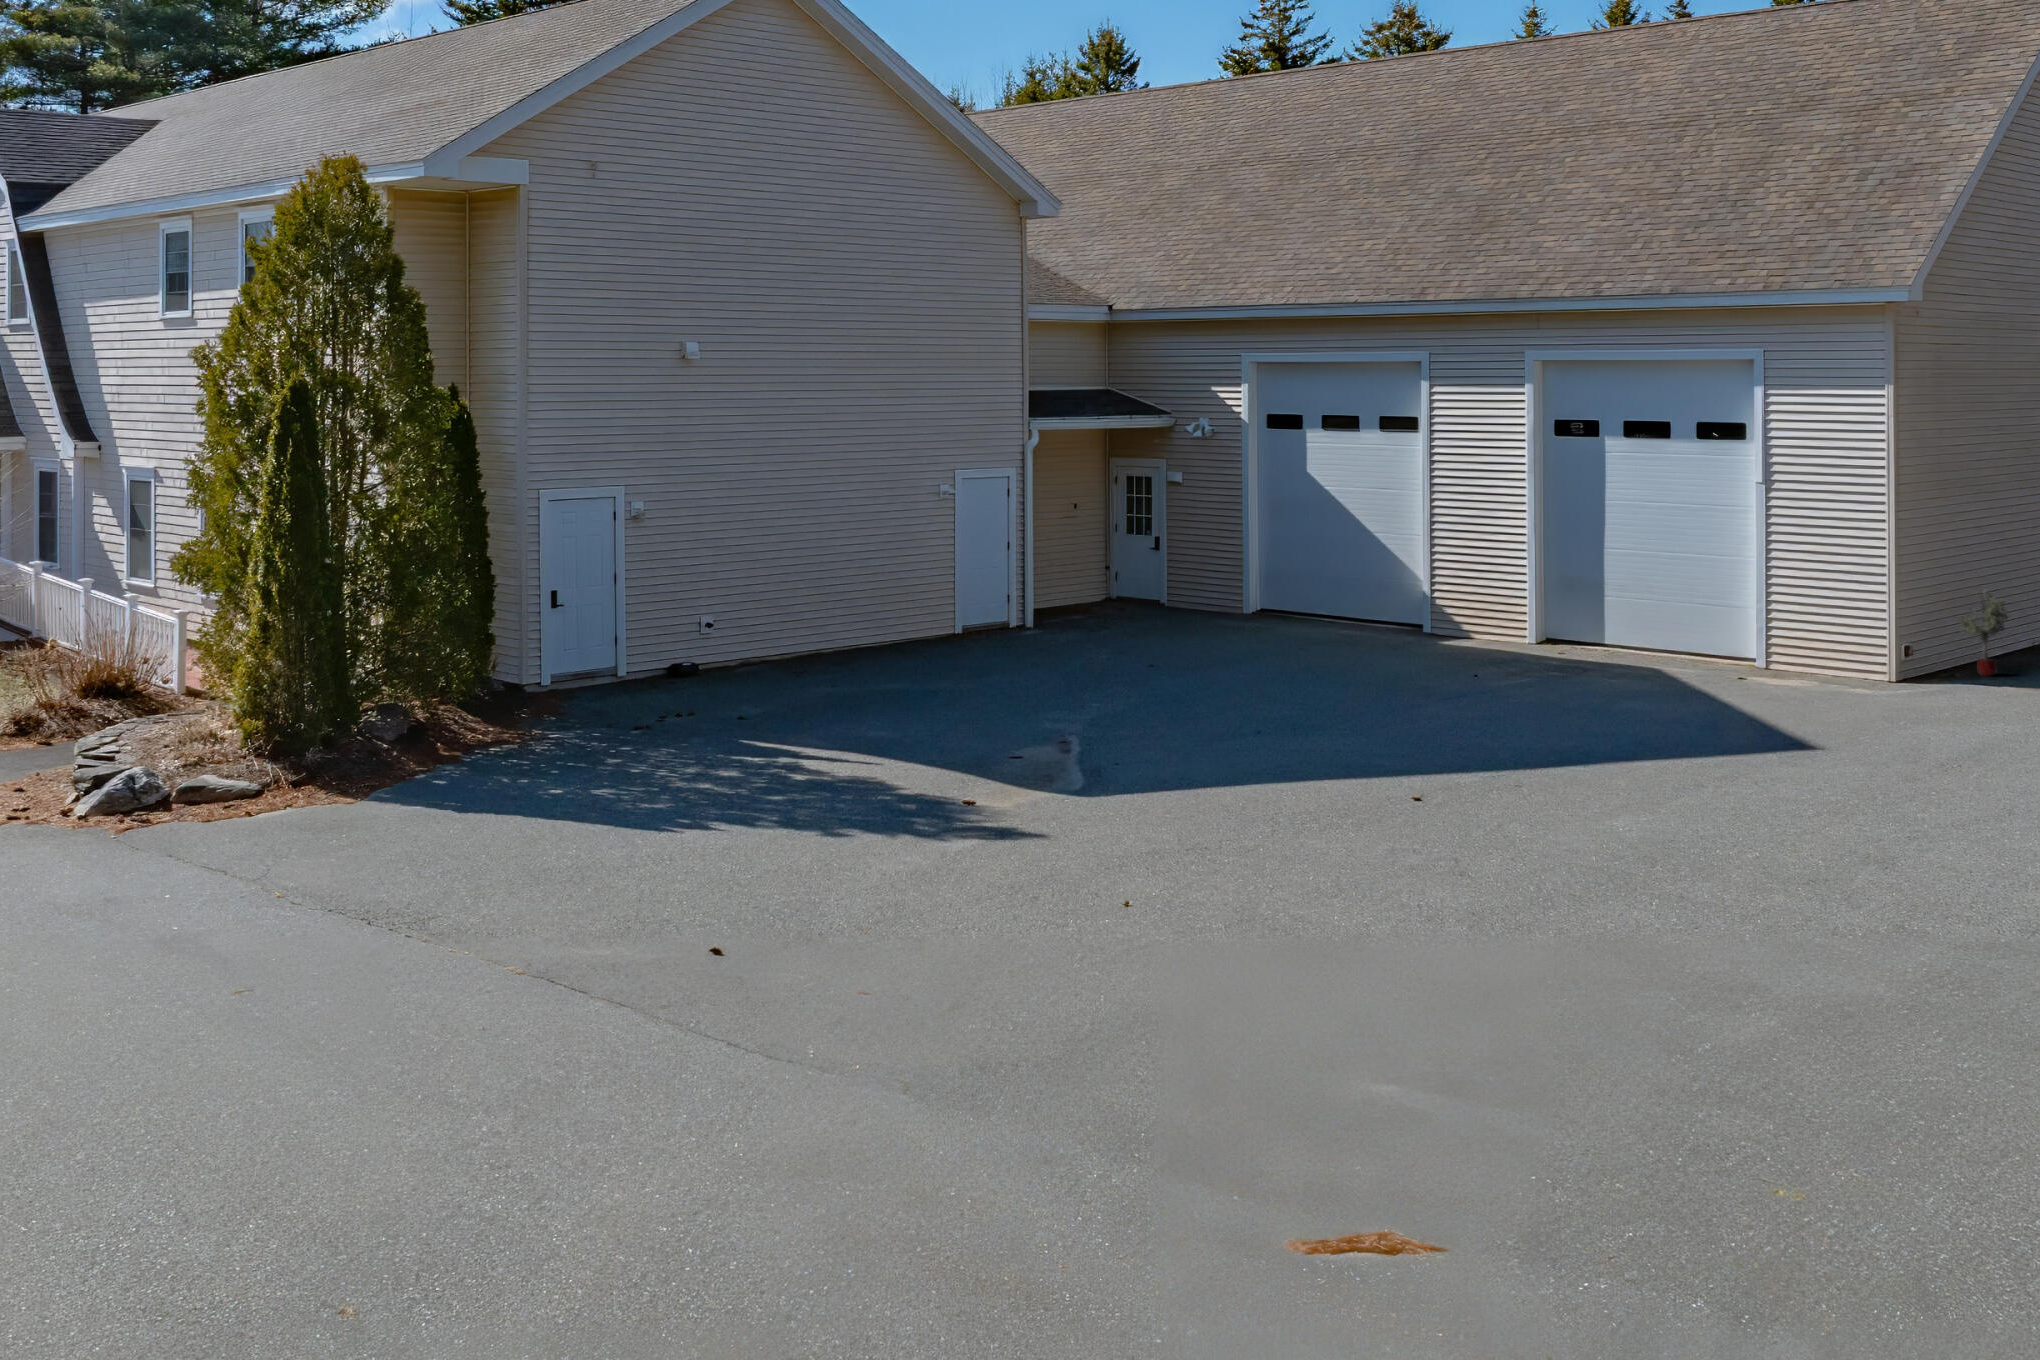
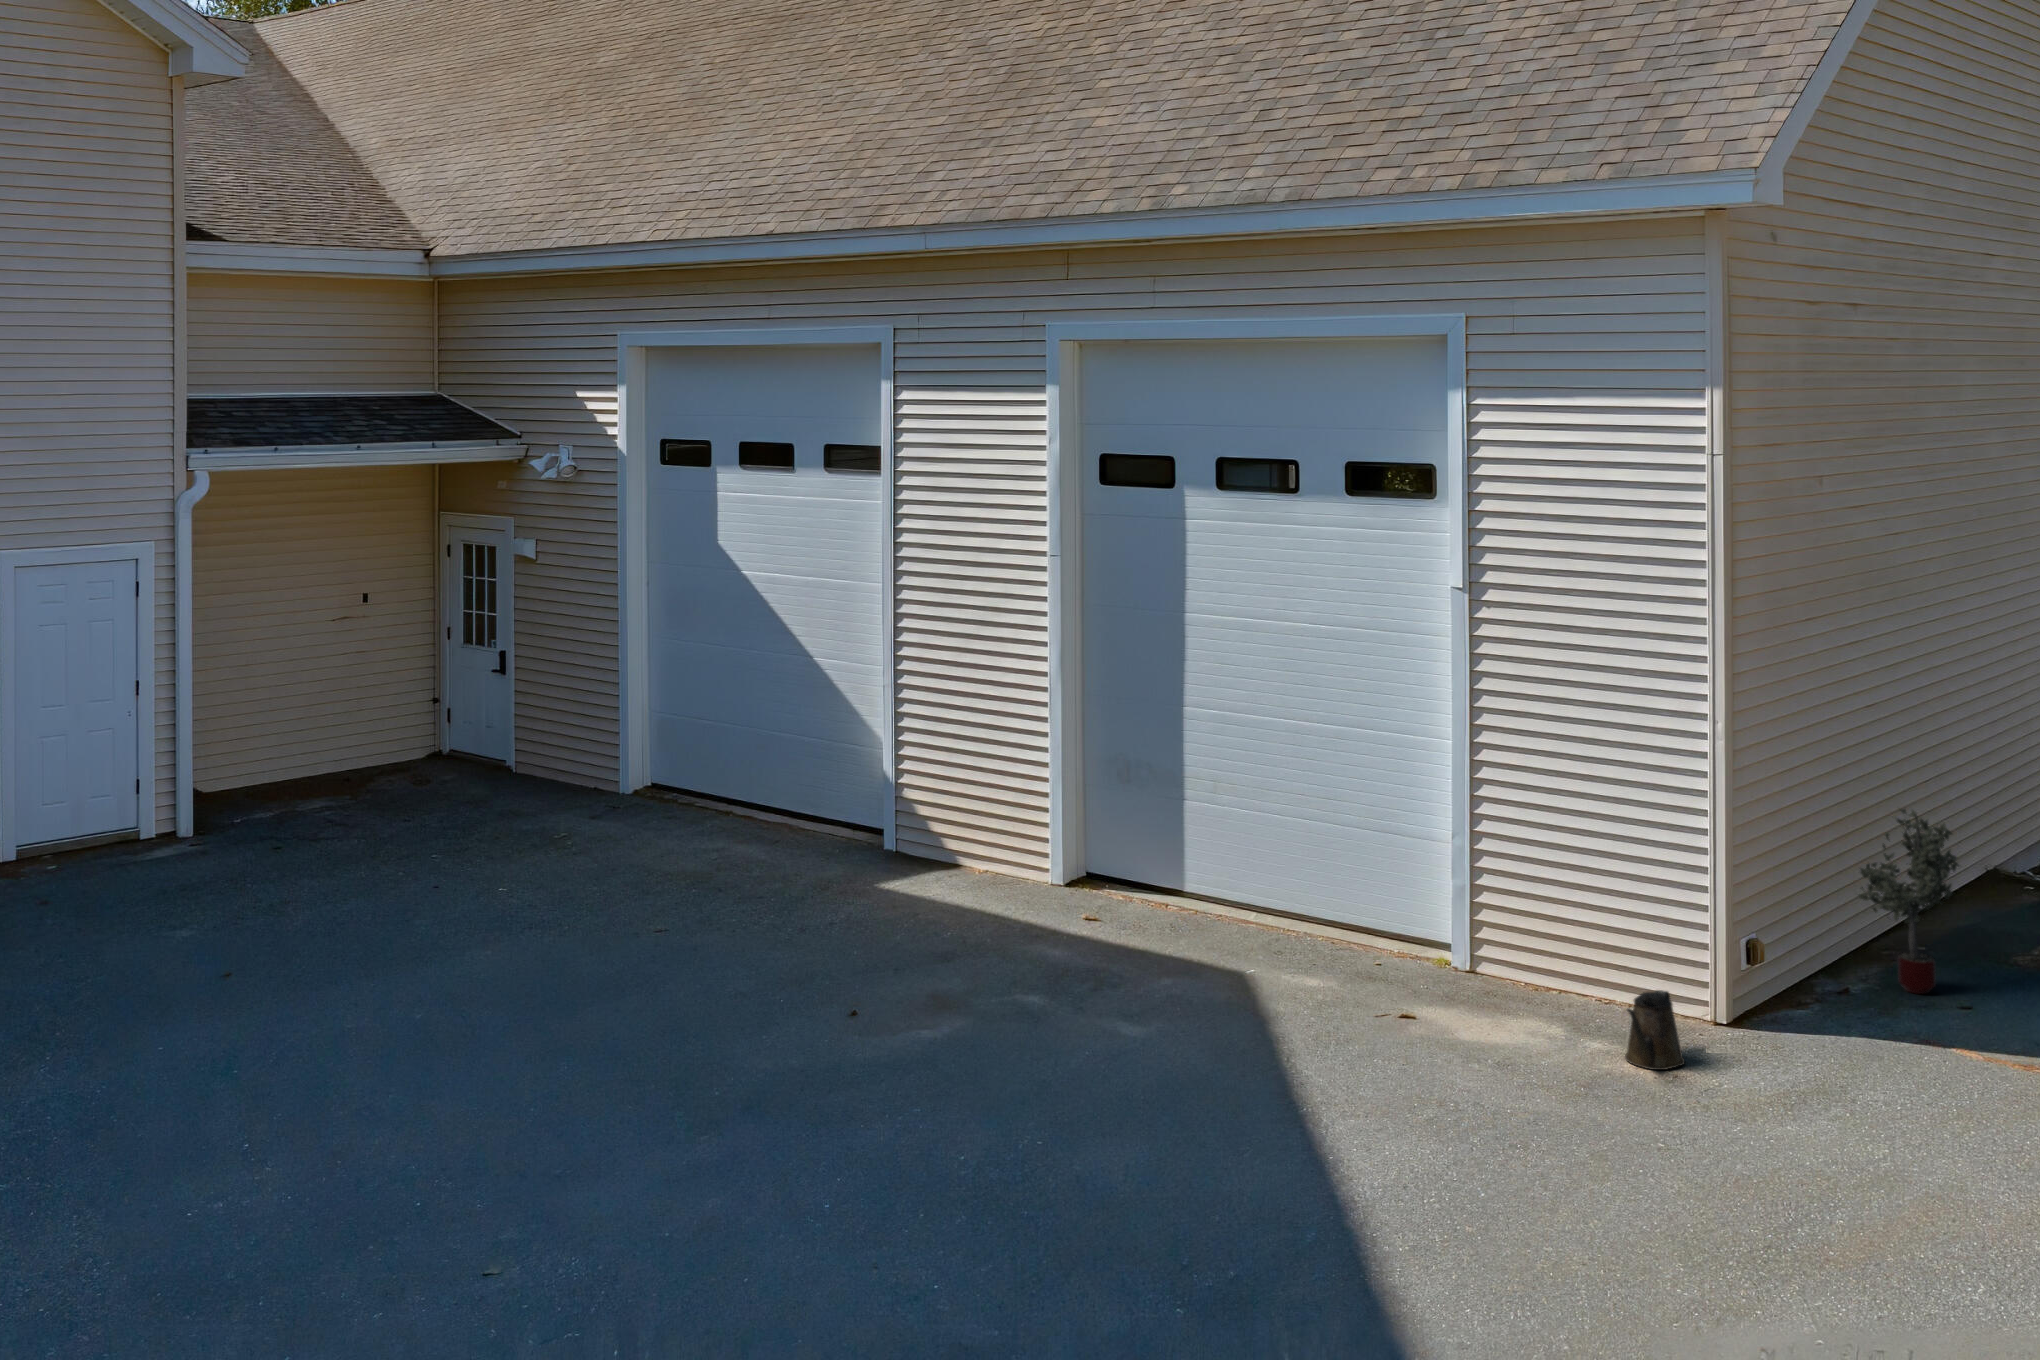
watering can: none [1846,658,1874,690] -> present [1625,990,1685,1070]

